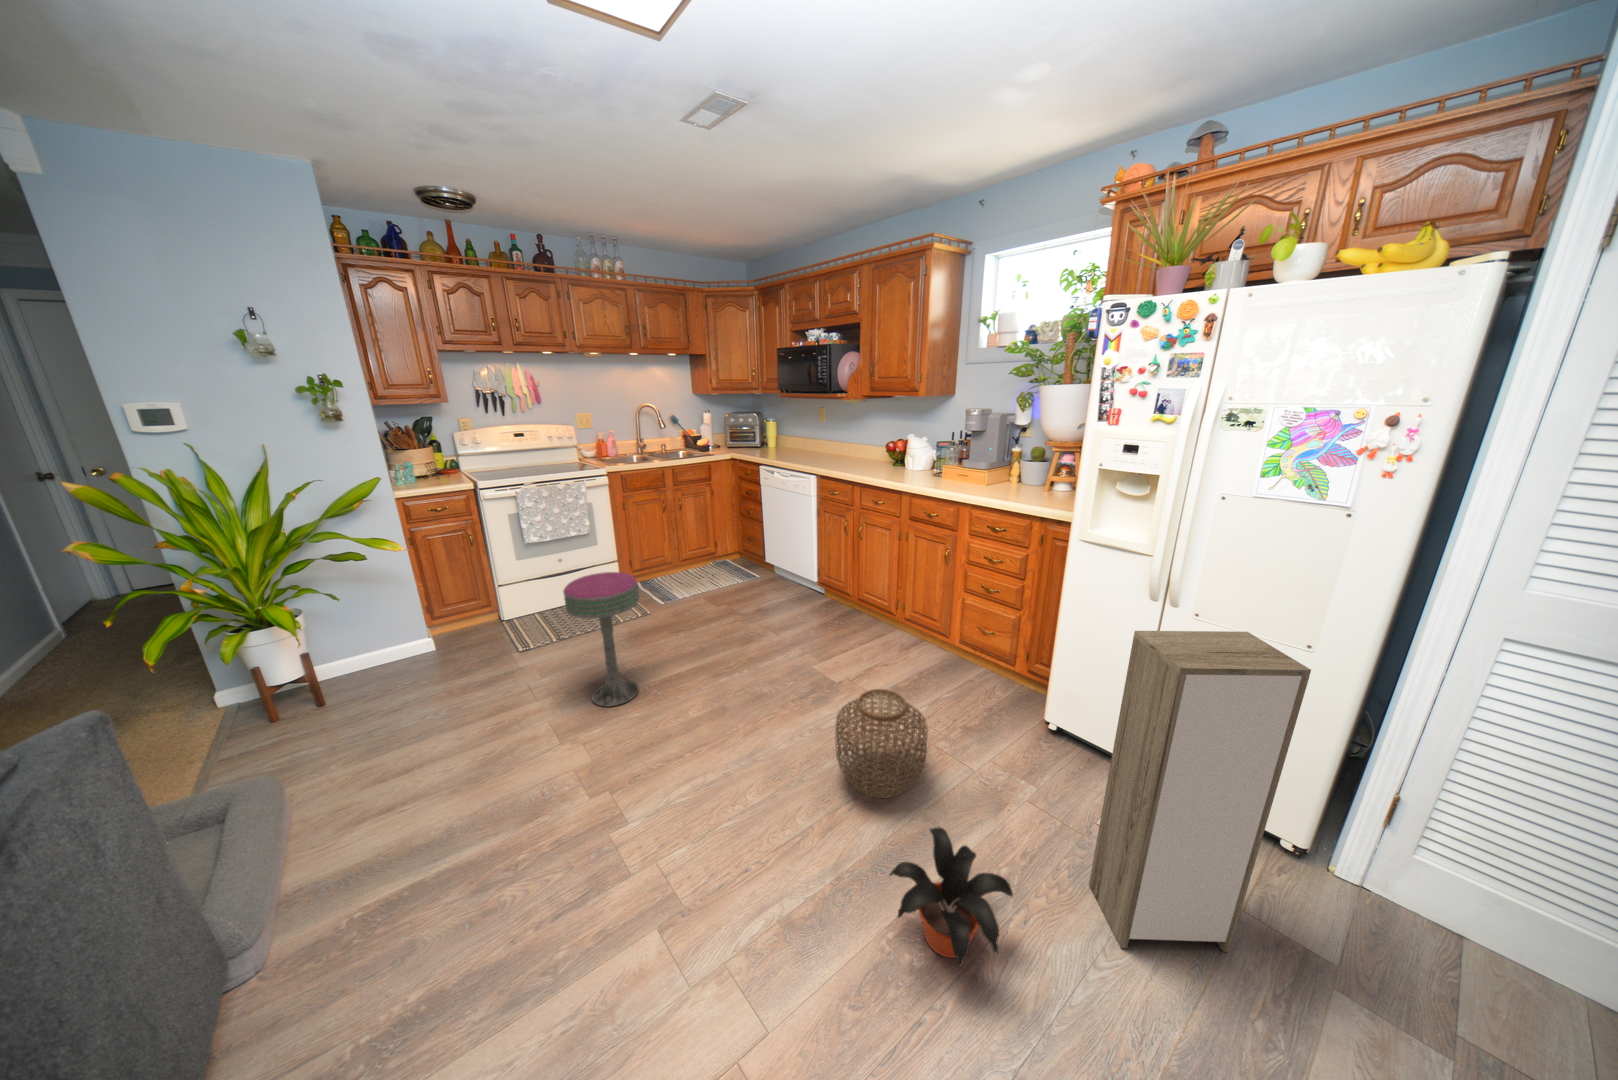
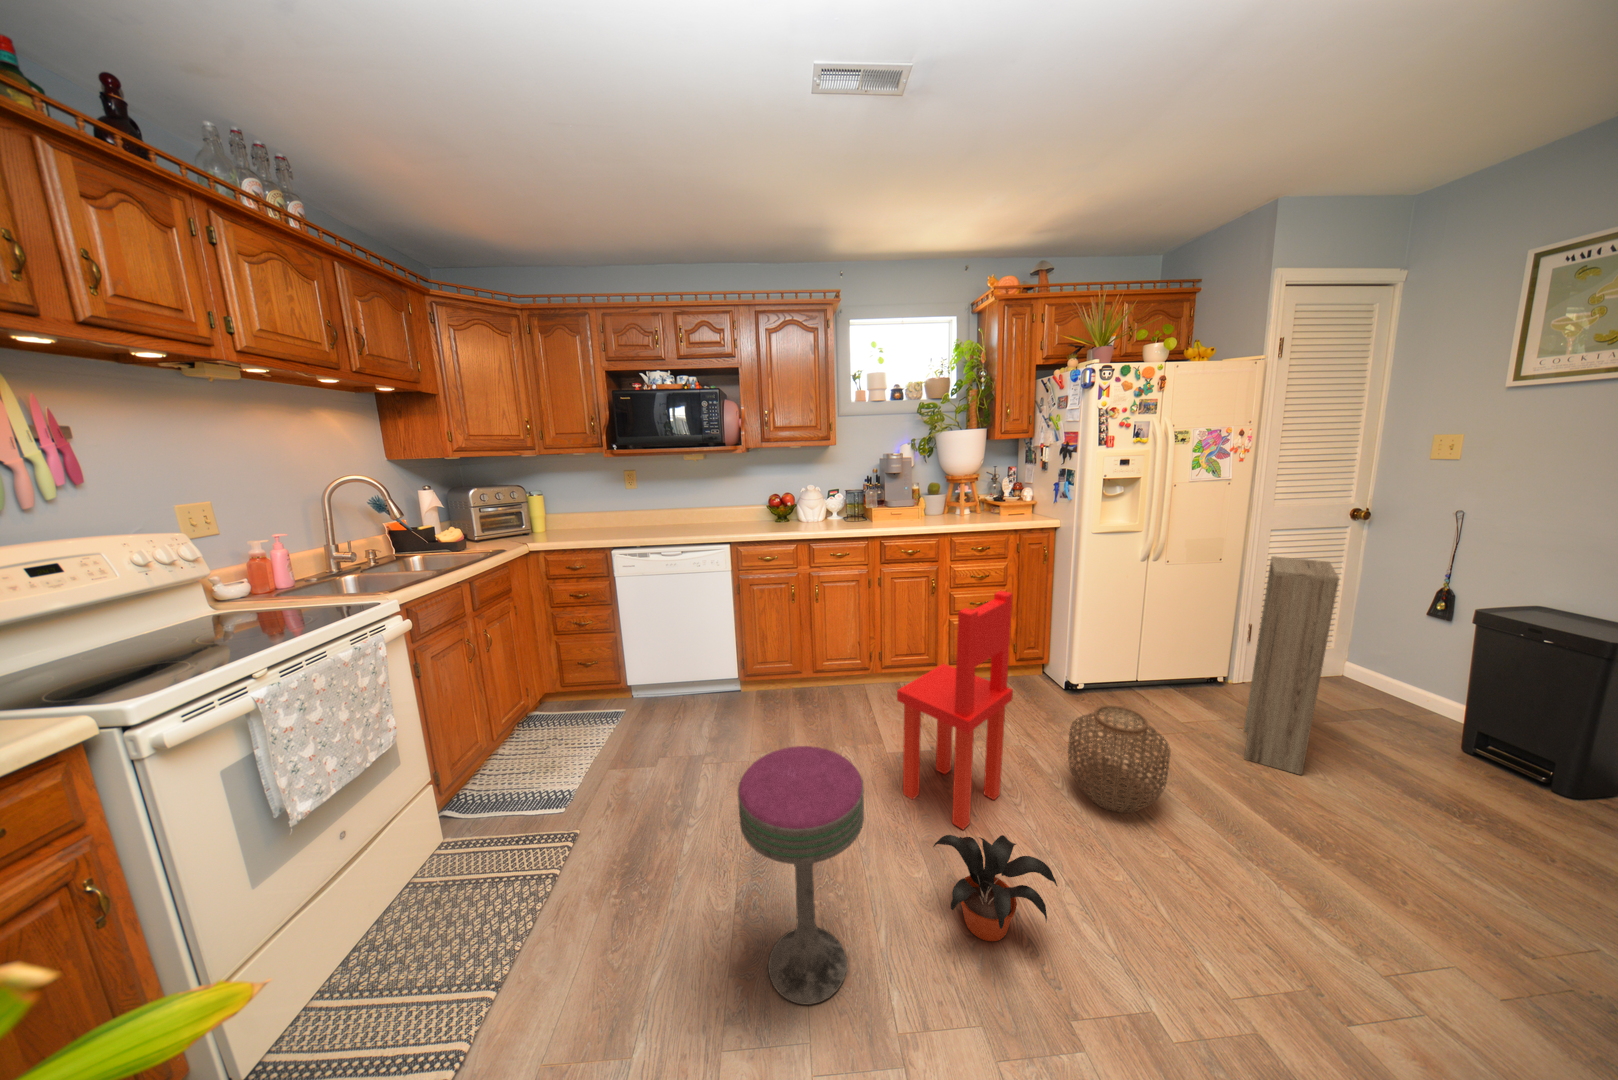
chair: none [746,536,830,721] -> present [897,590,1013,829]
potted plant: present [890,827,1013,968] -> present [933,835,1057,941]

